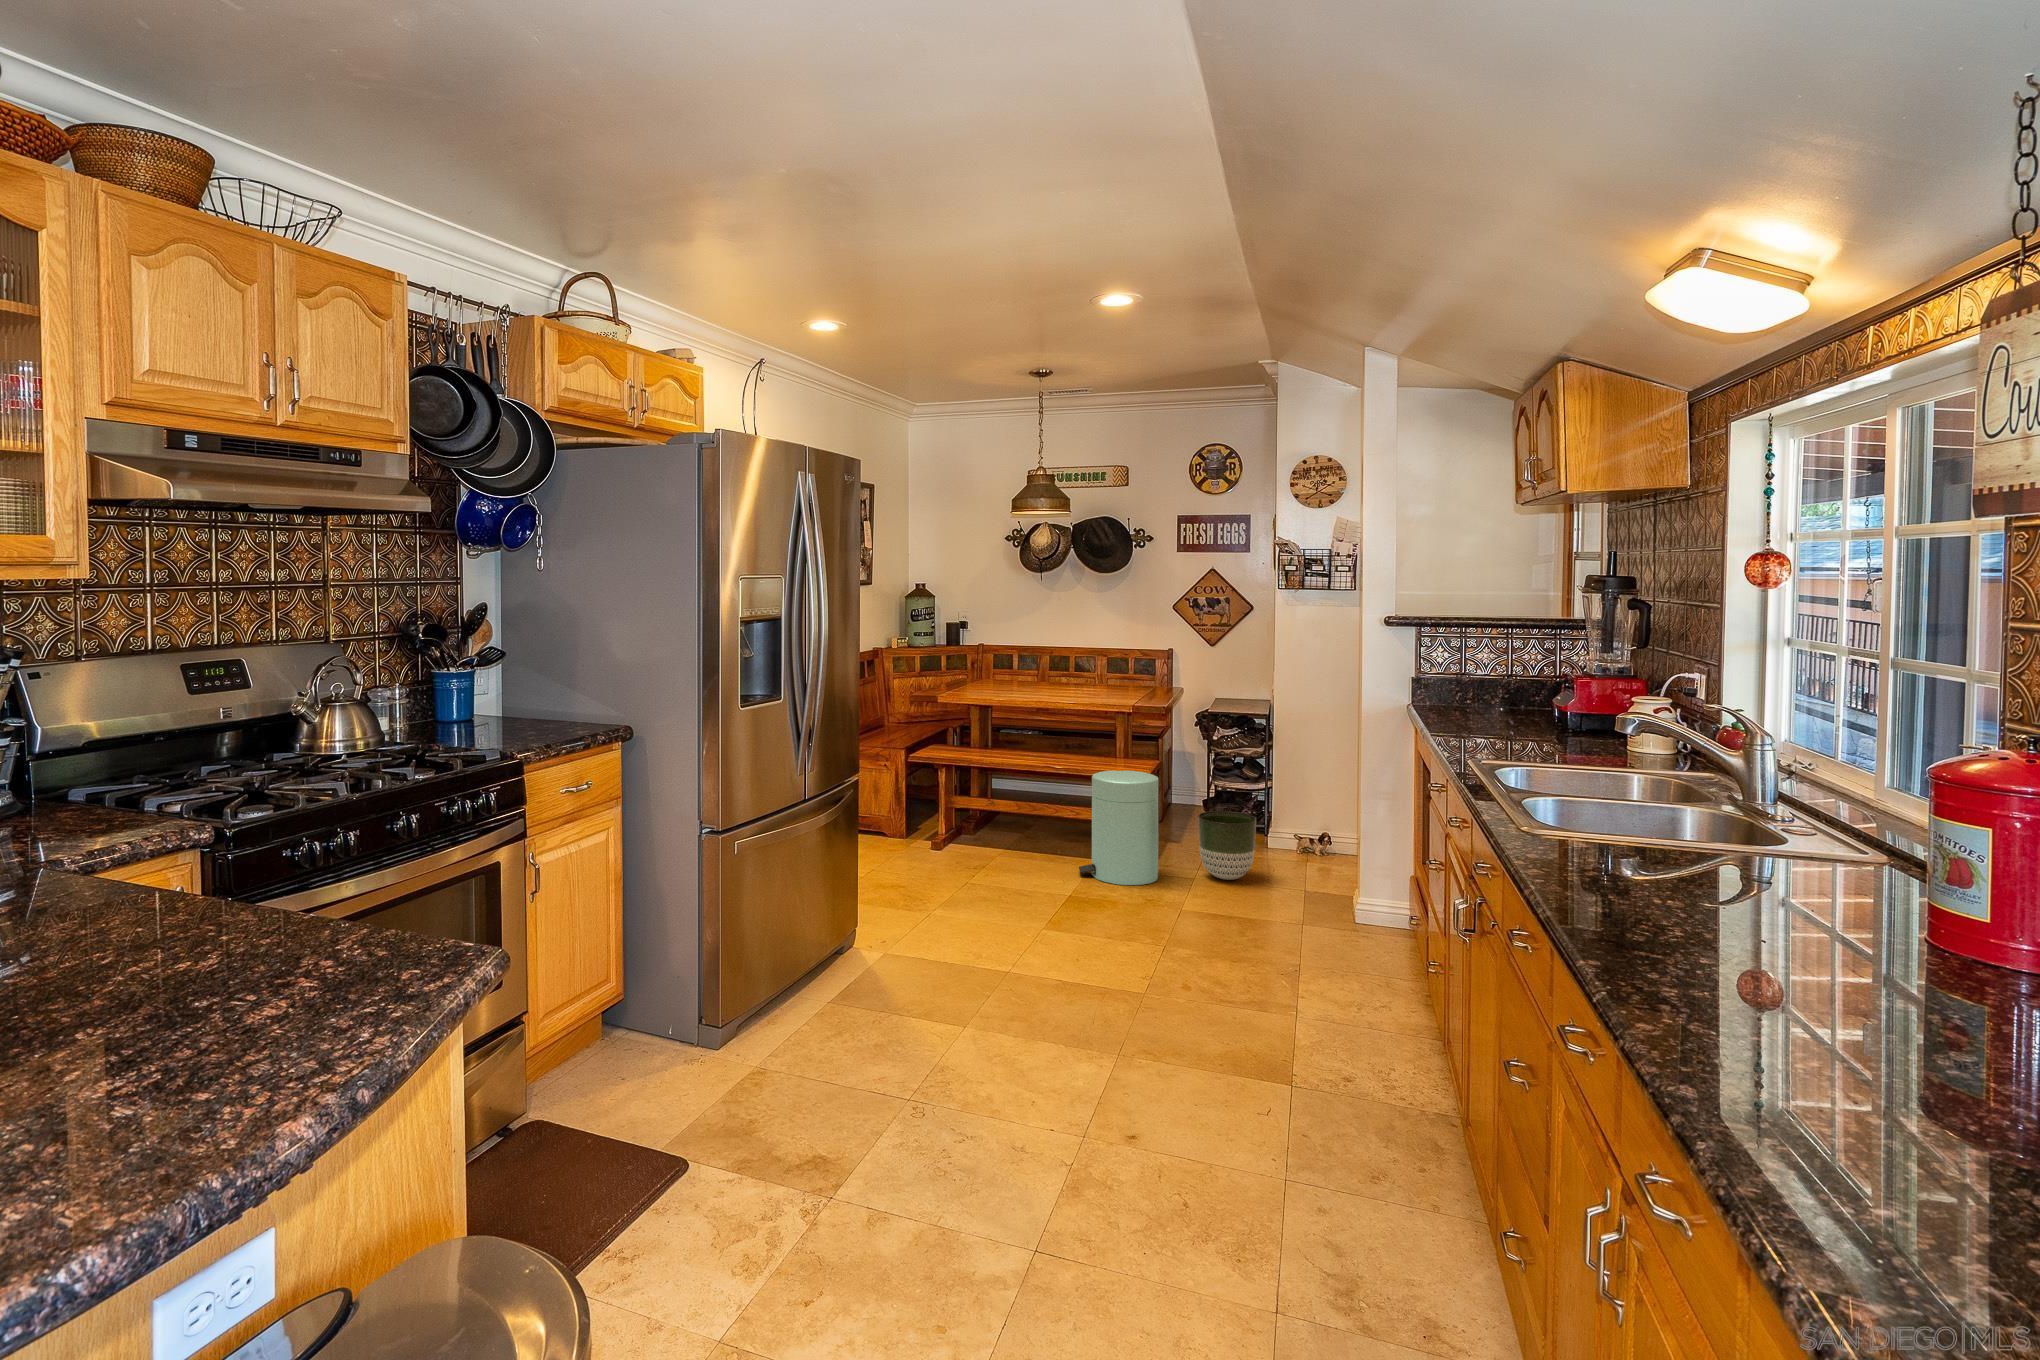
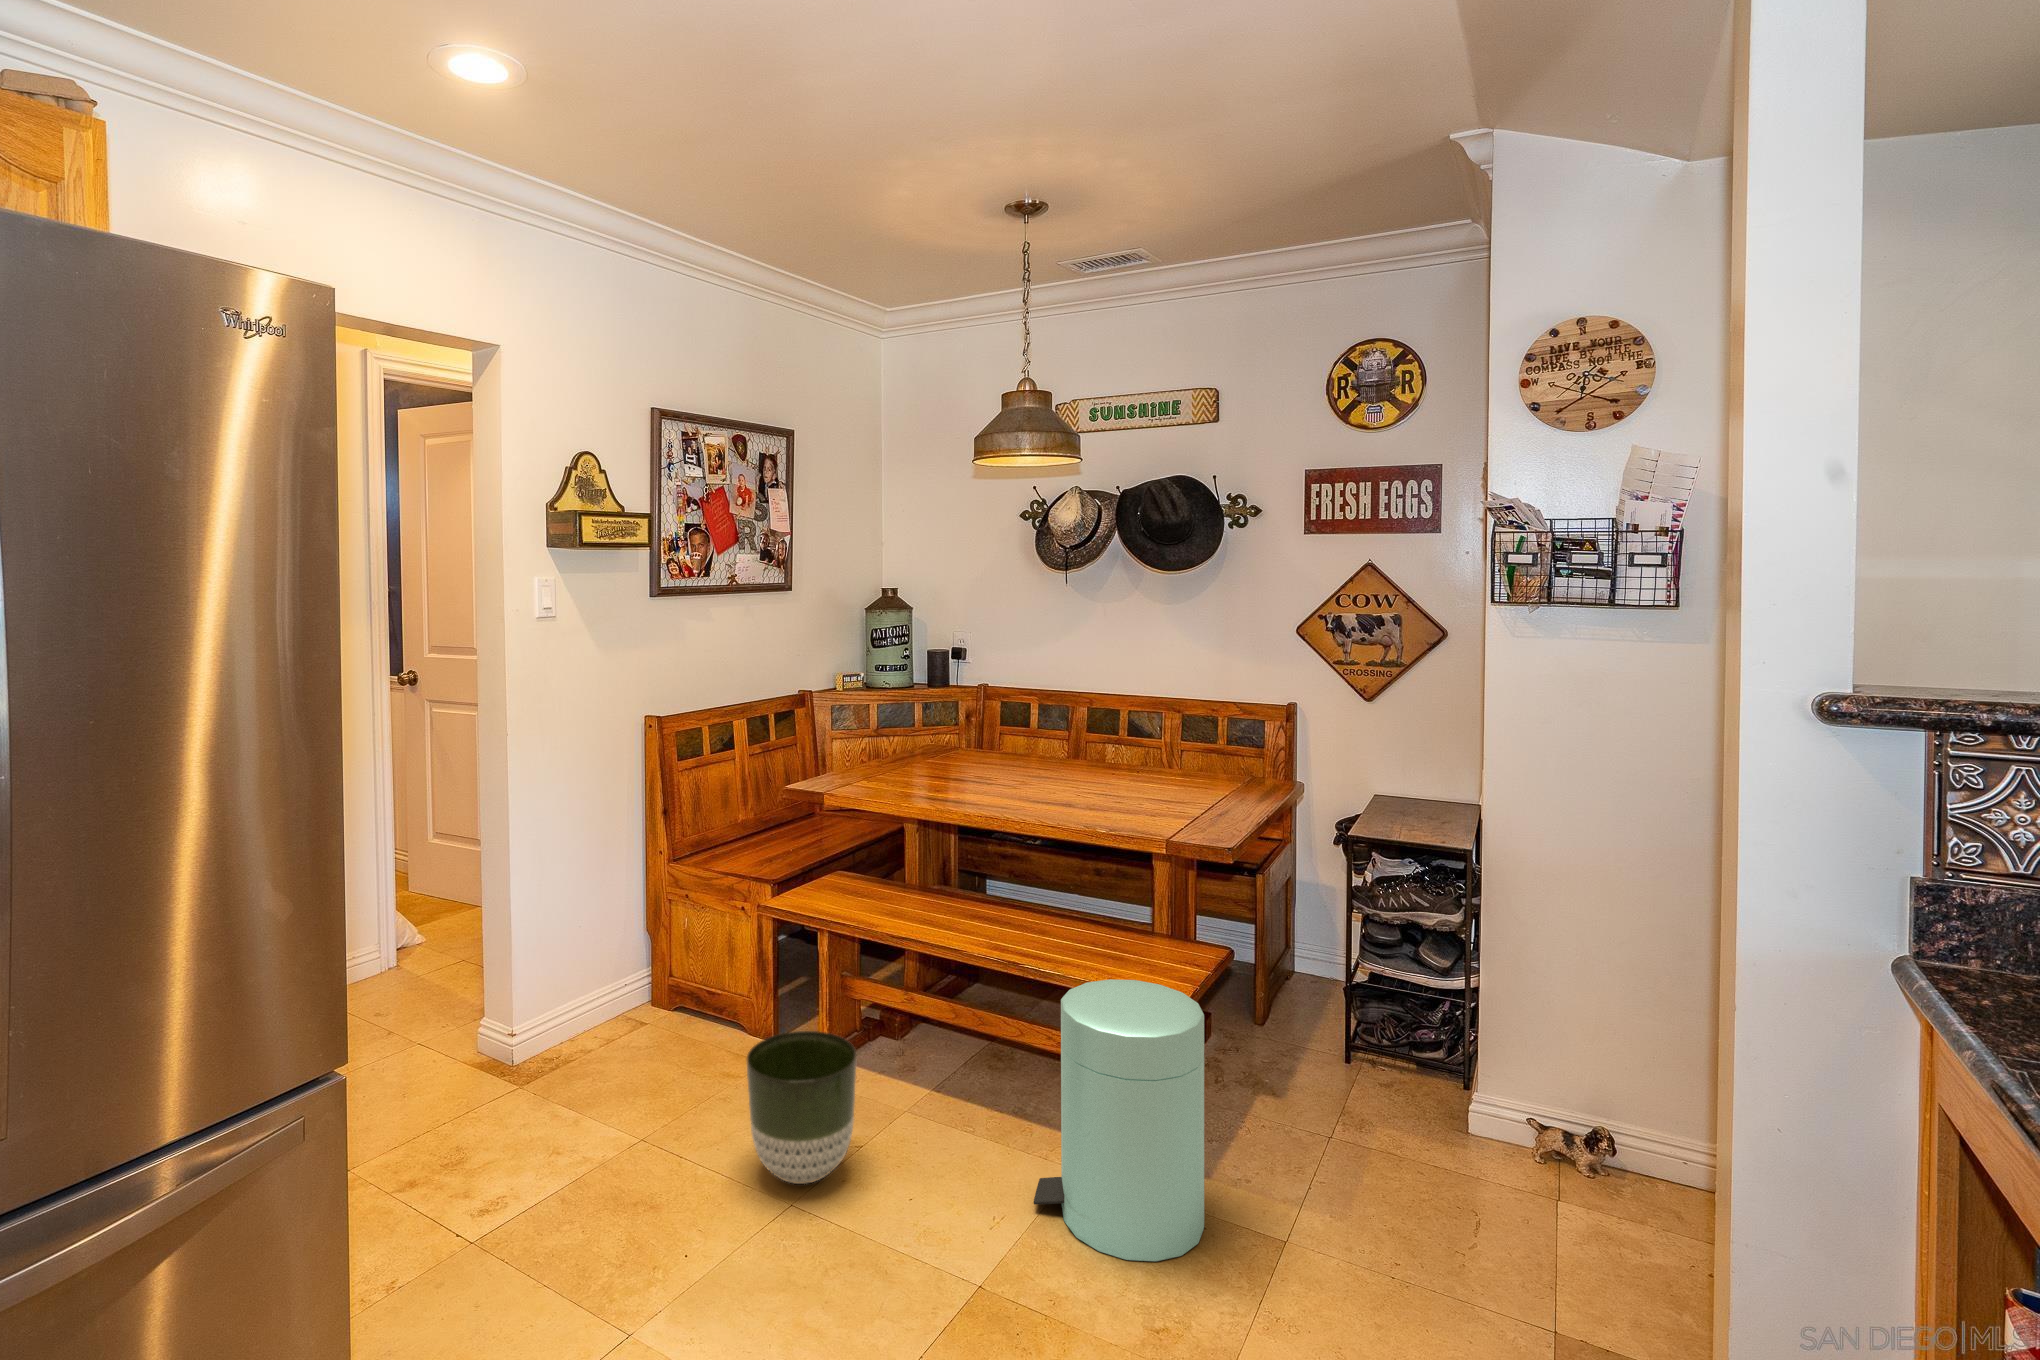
planter: present [1198,811,1256,880] -> present [747,1031,857,1184]

